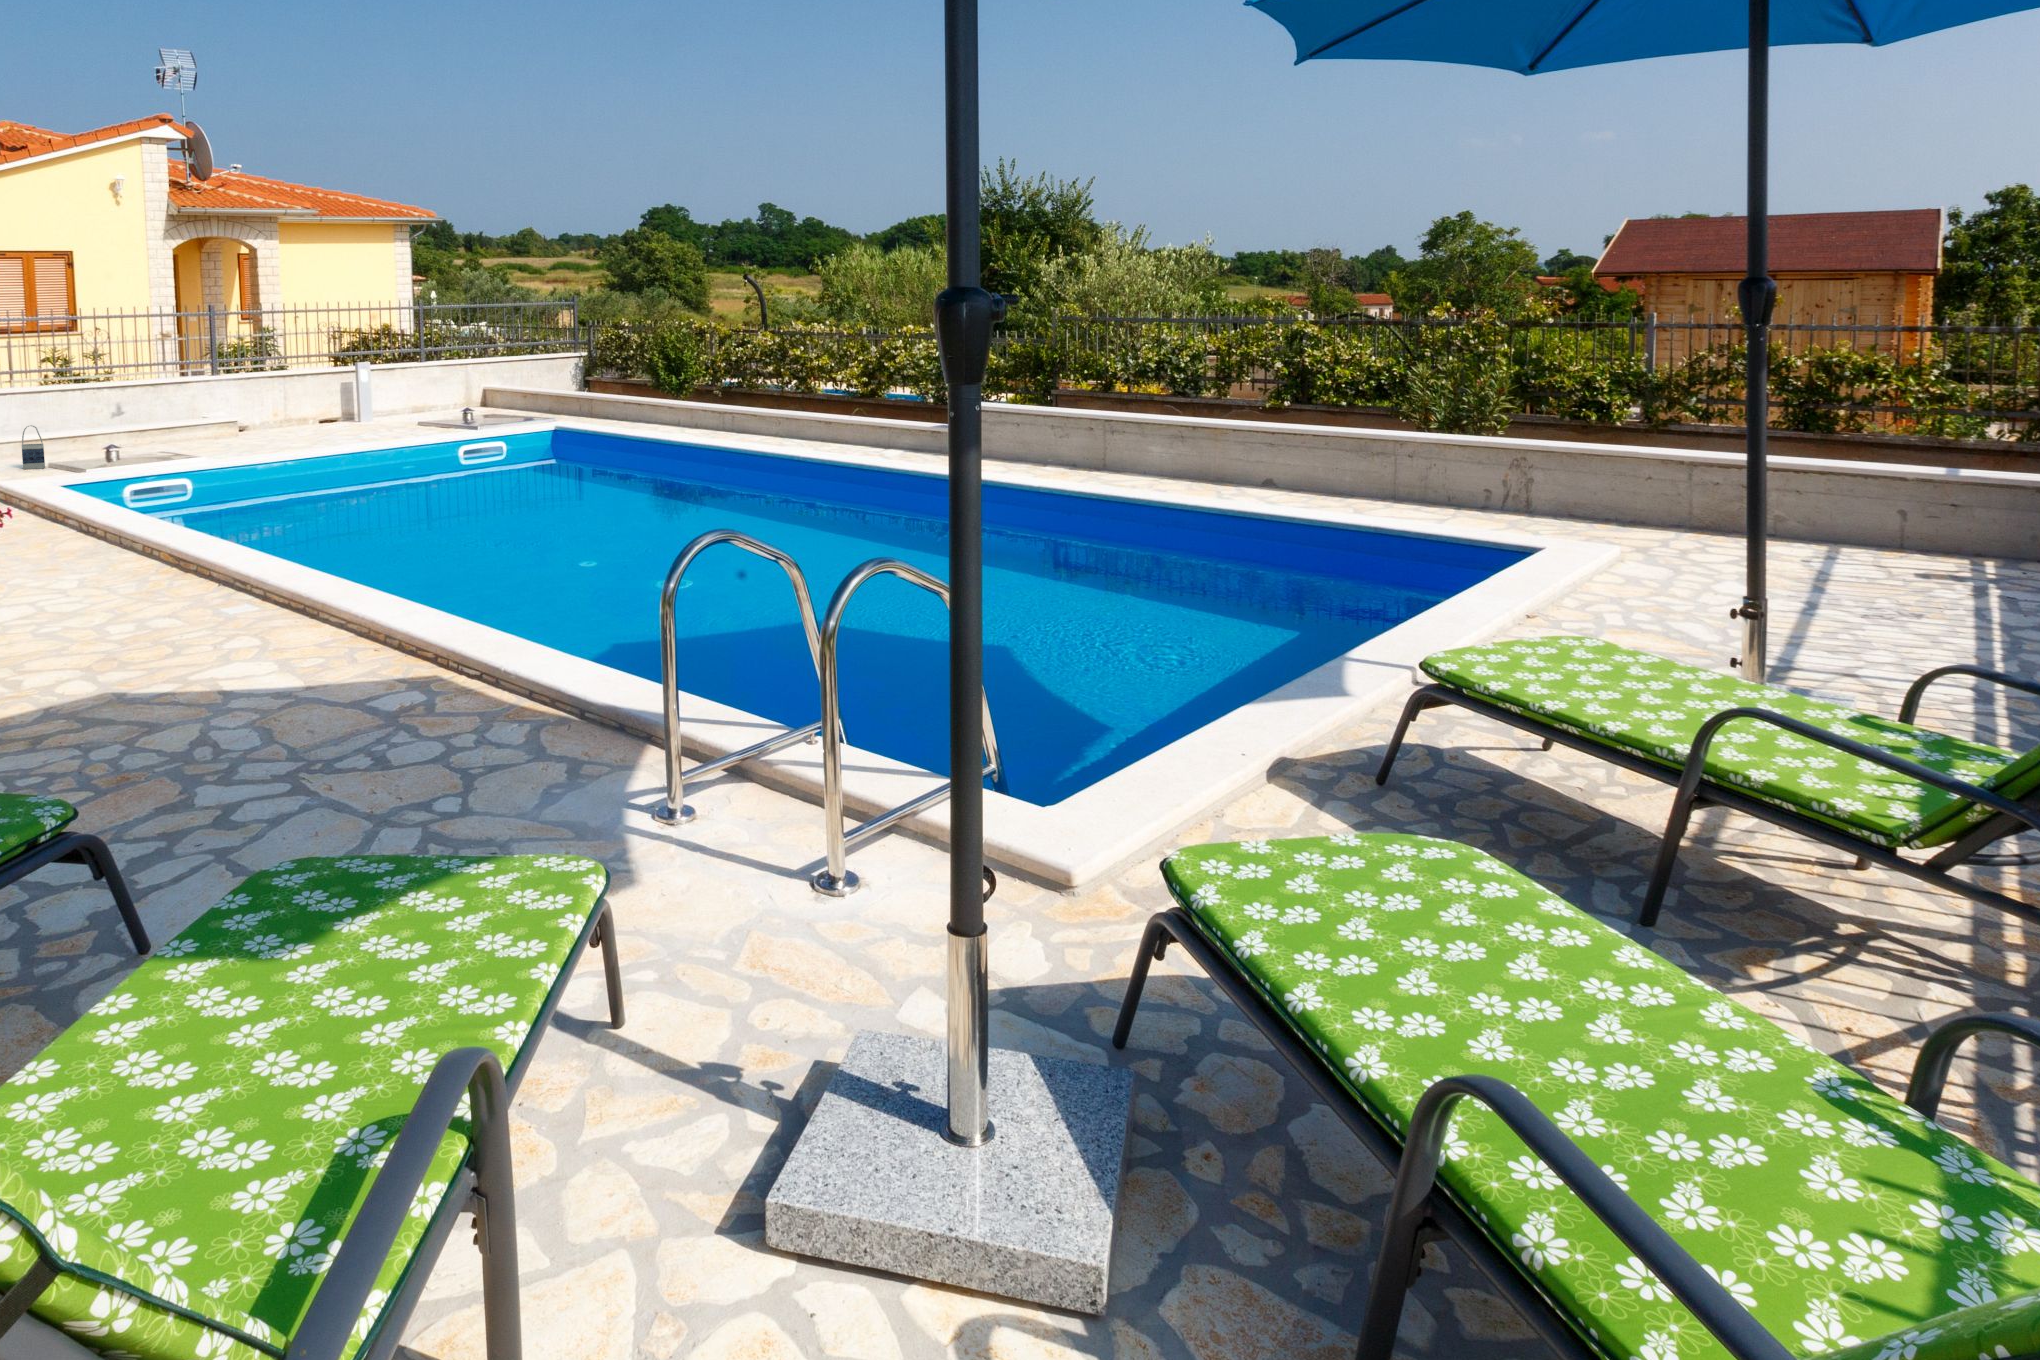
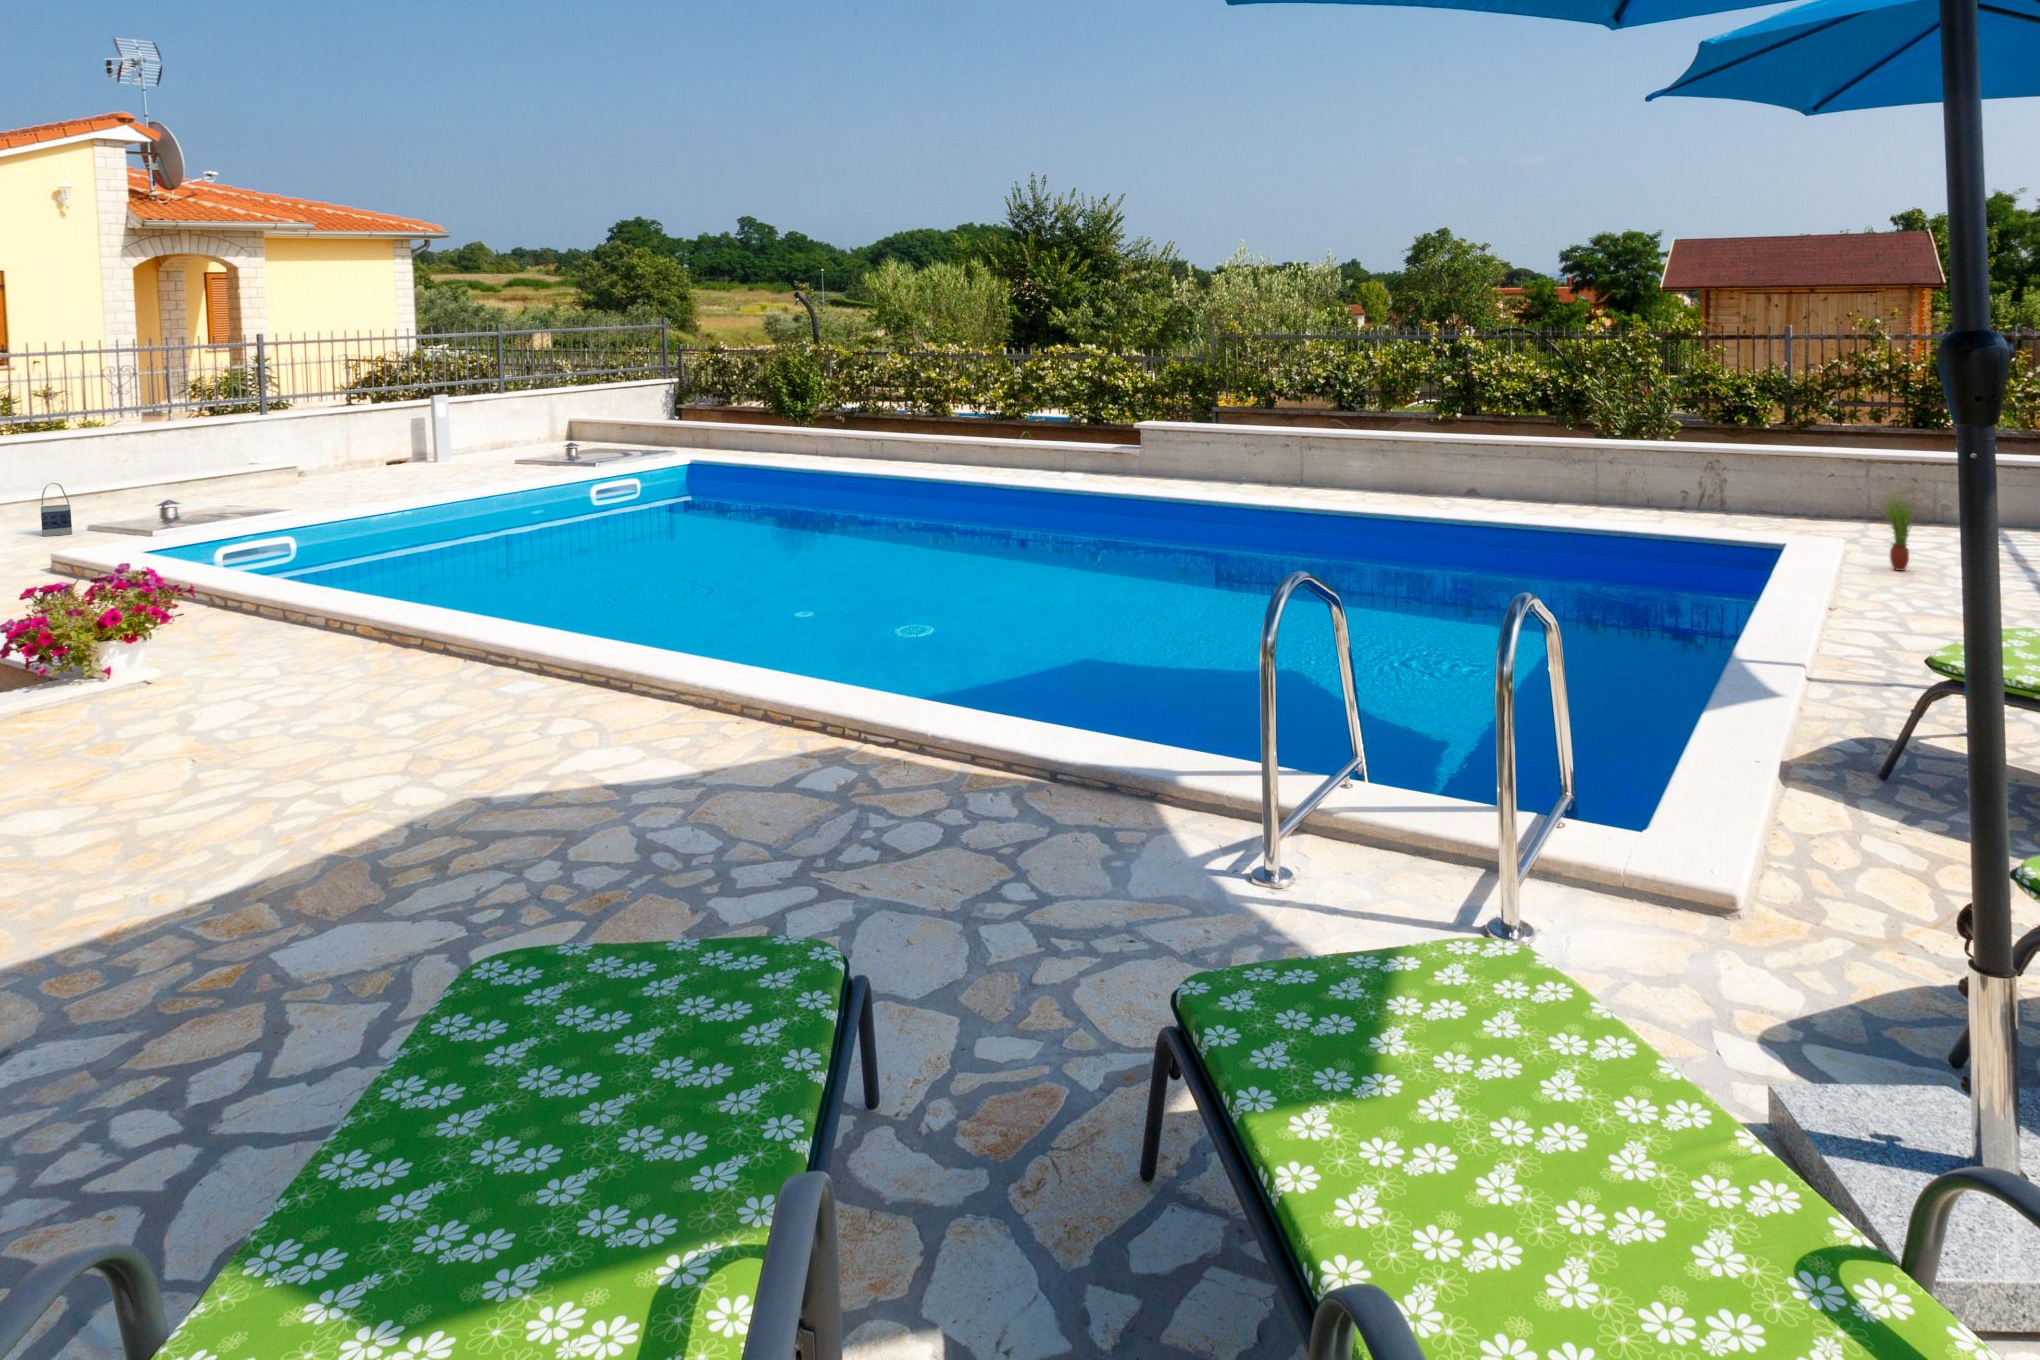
potted plant: none [1643,497,1687,583] -> present [1884,497,1915,571]

